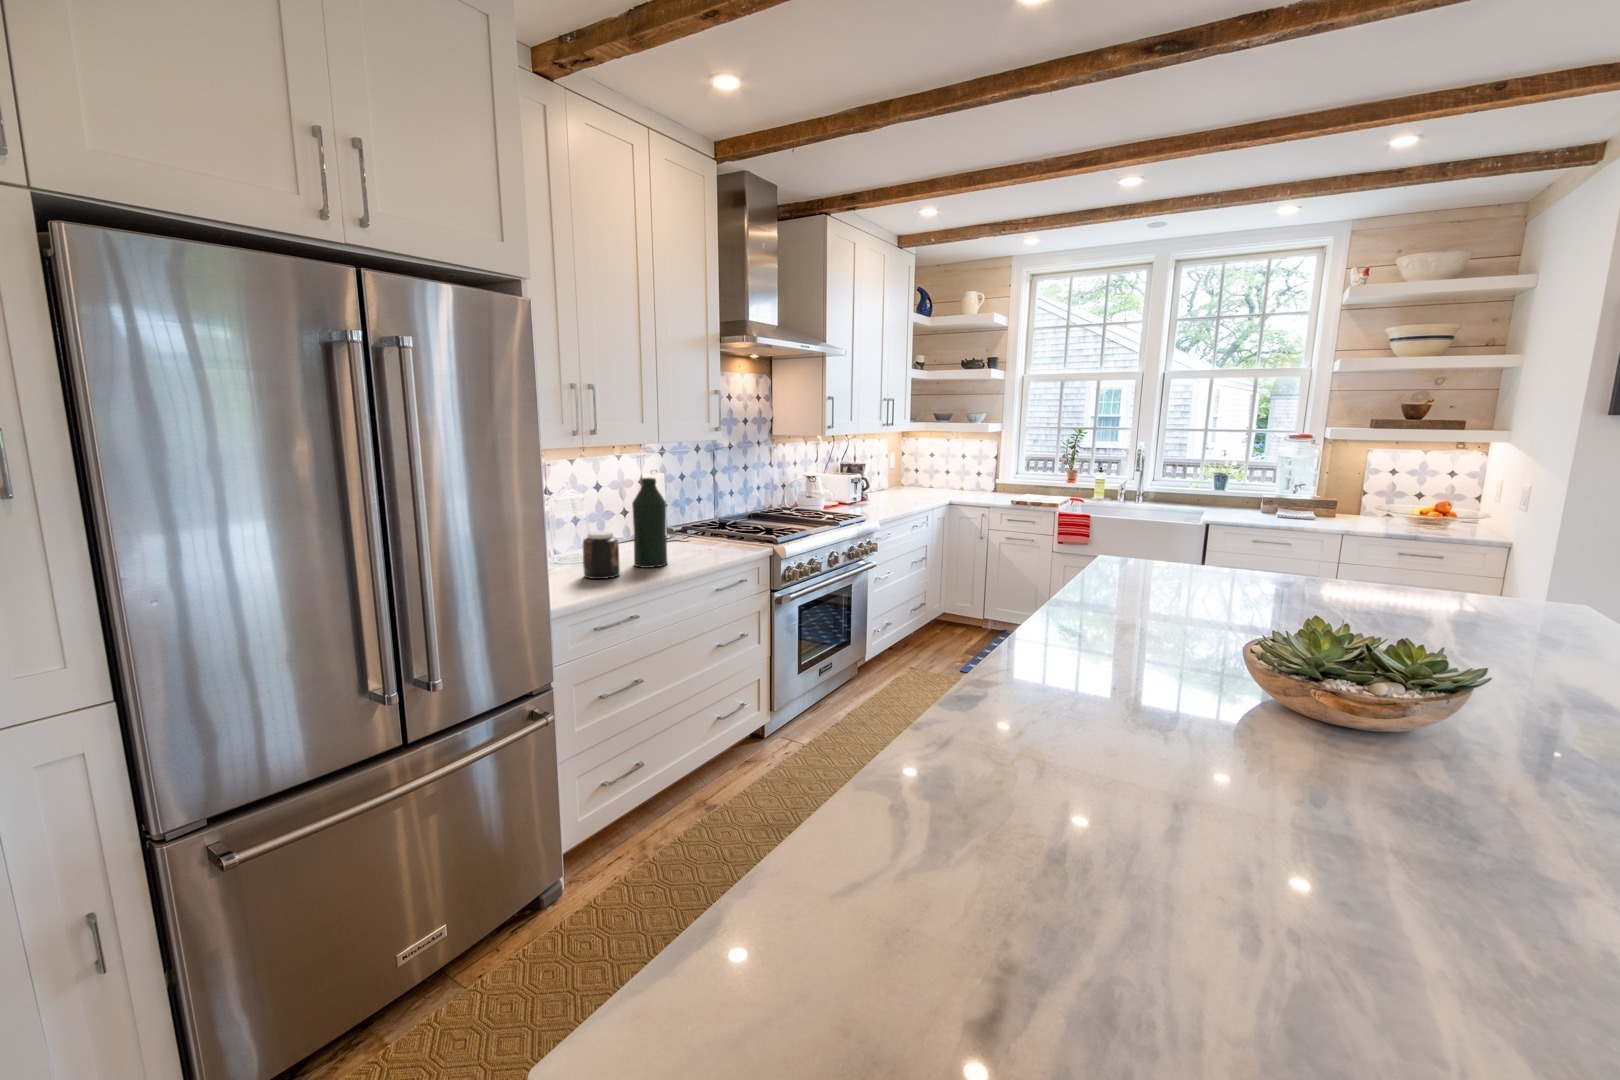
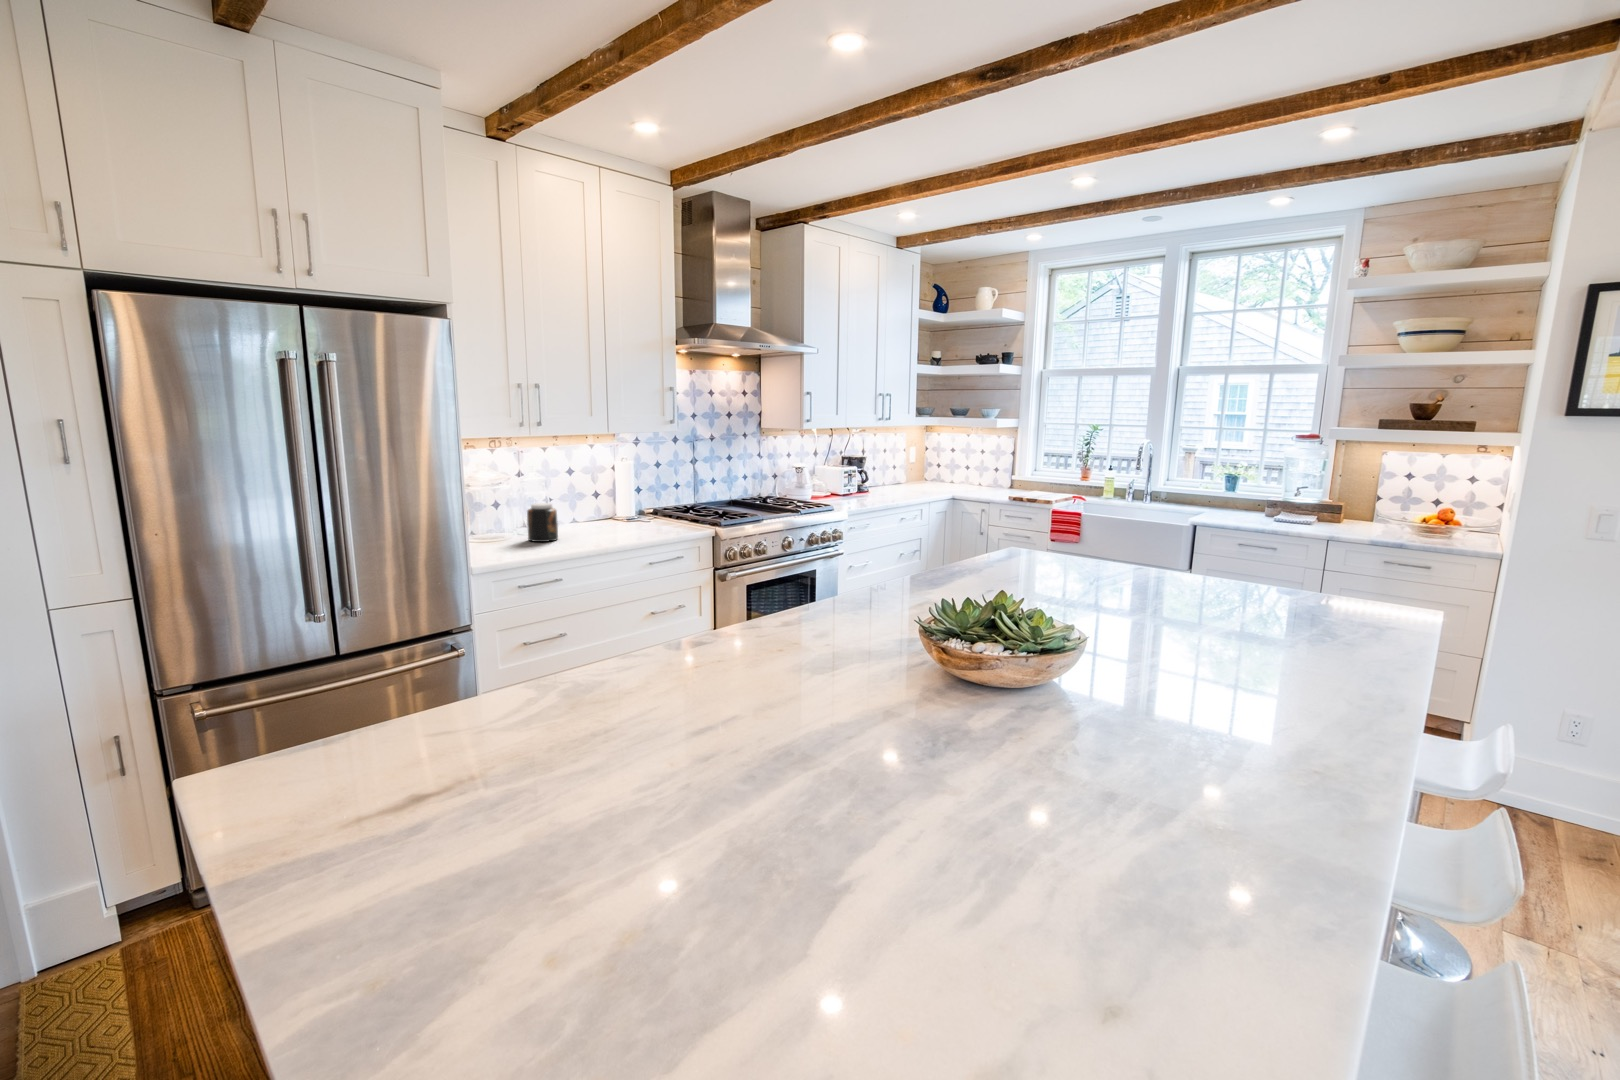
bottle: present [632,478,667,568] -> none [575,460,606,536]

